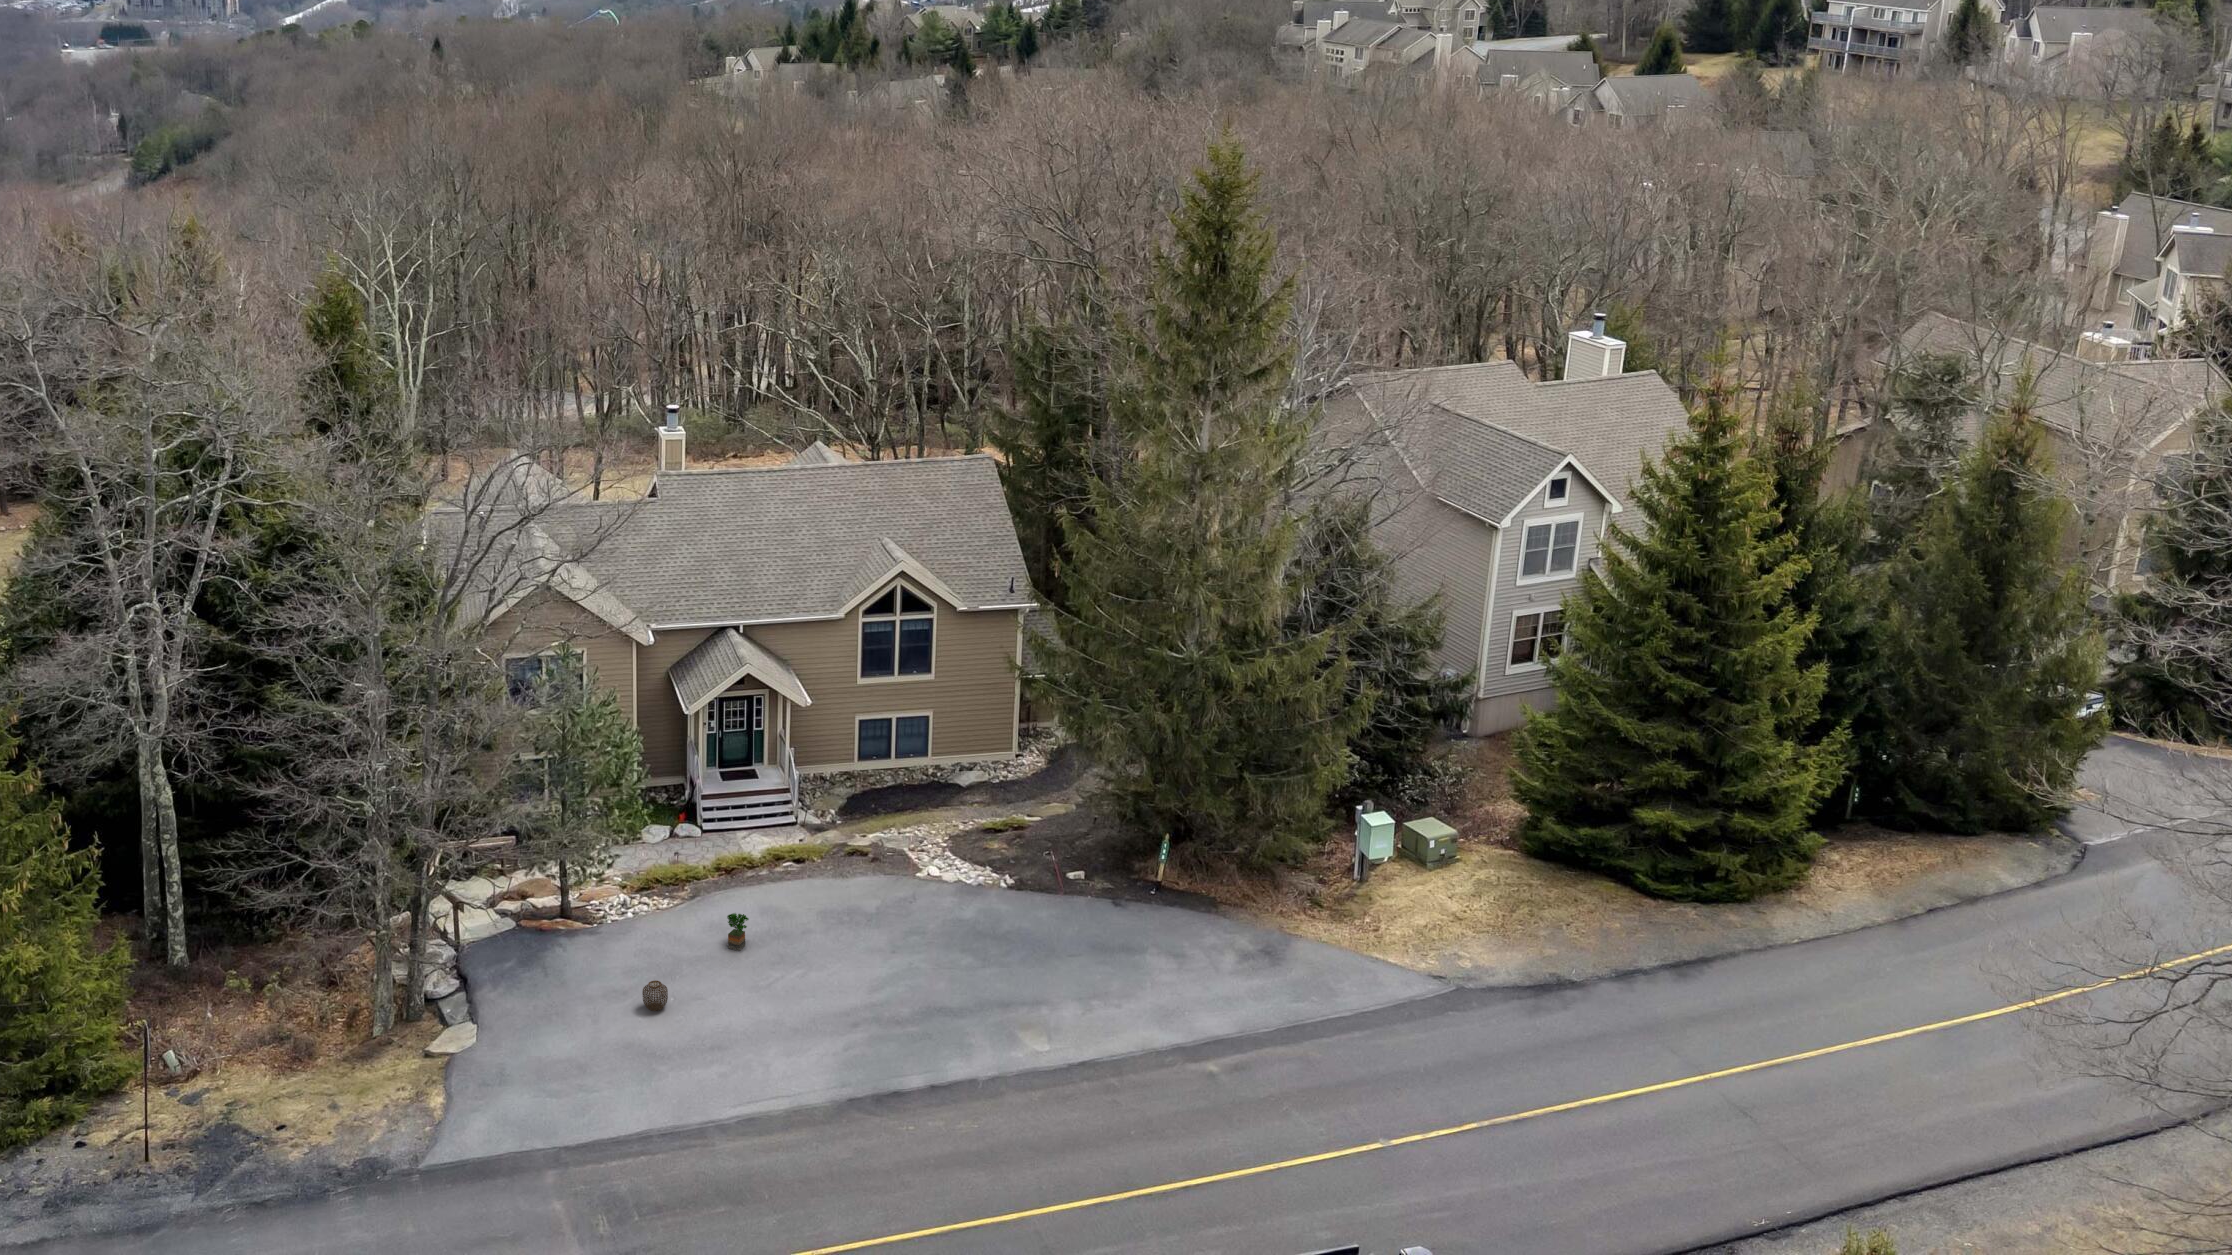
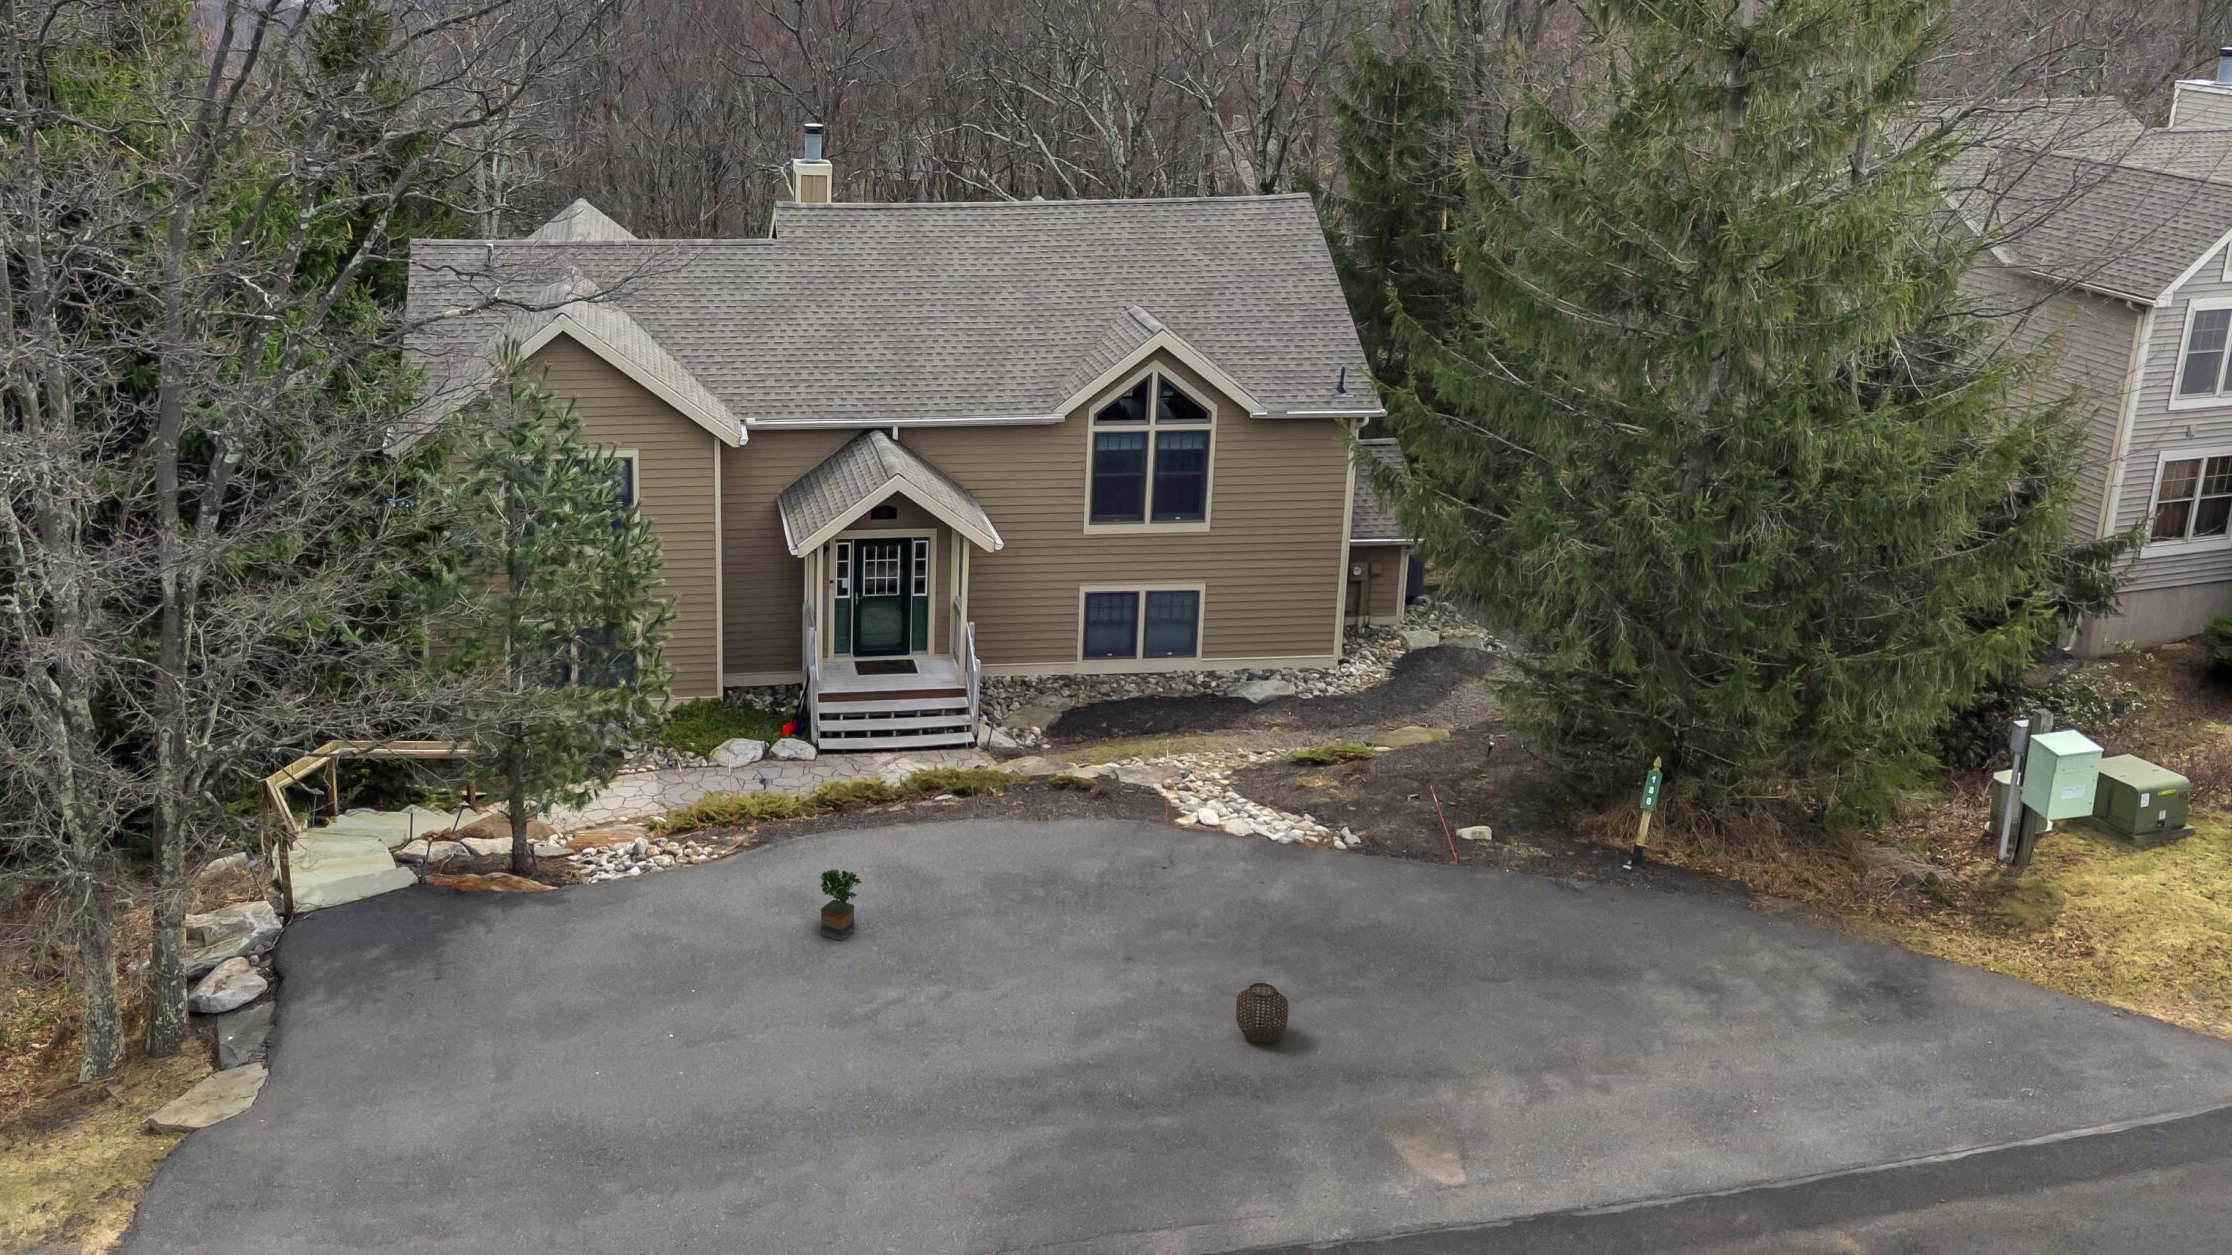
woven basket: present [642,981,668,1011] -> present [1236,983,1288,1044]

